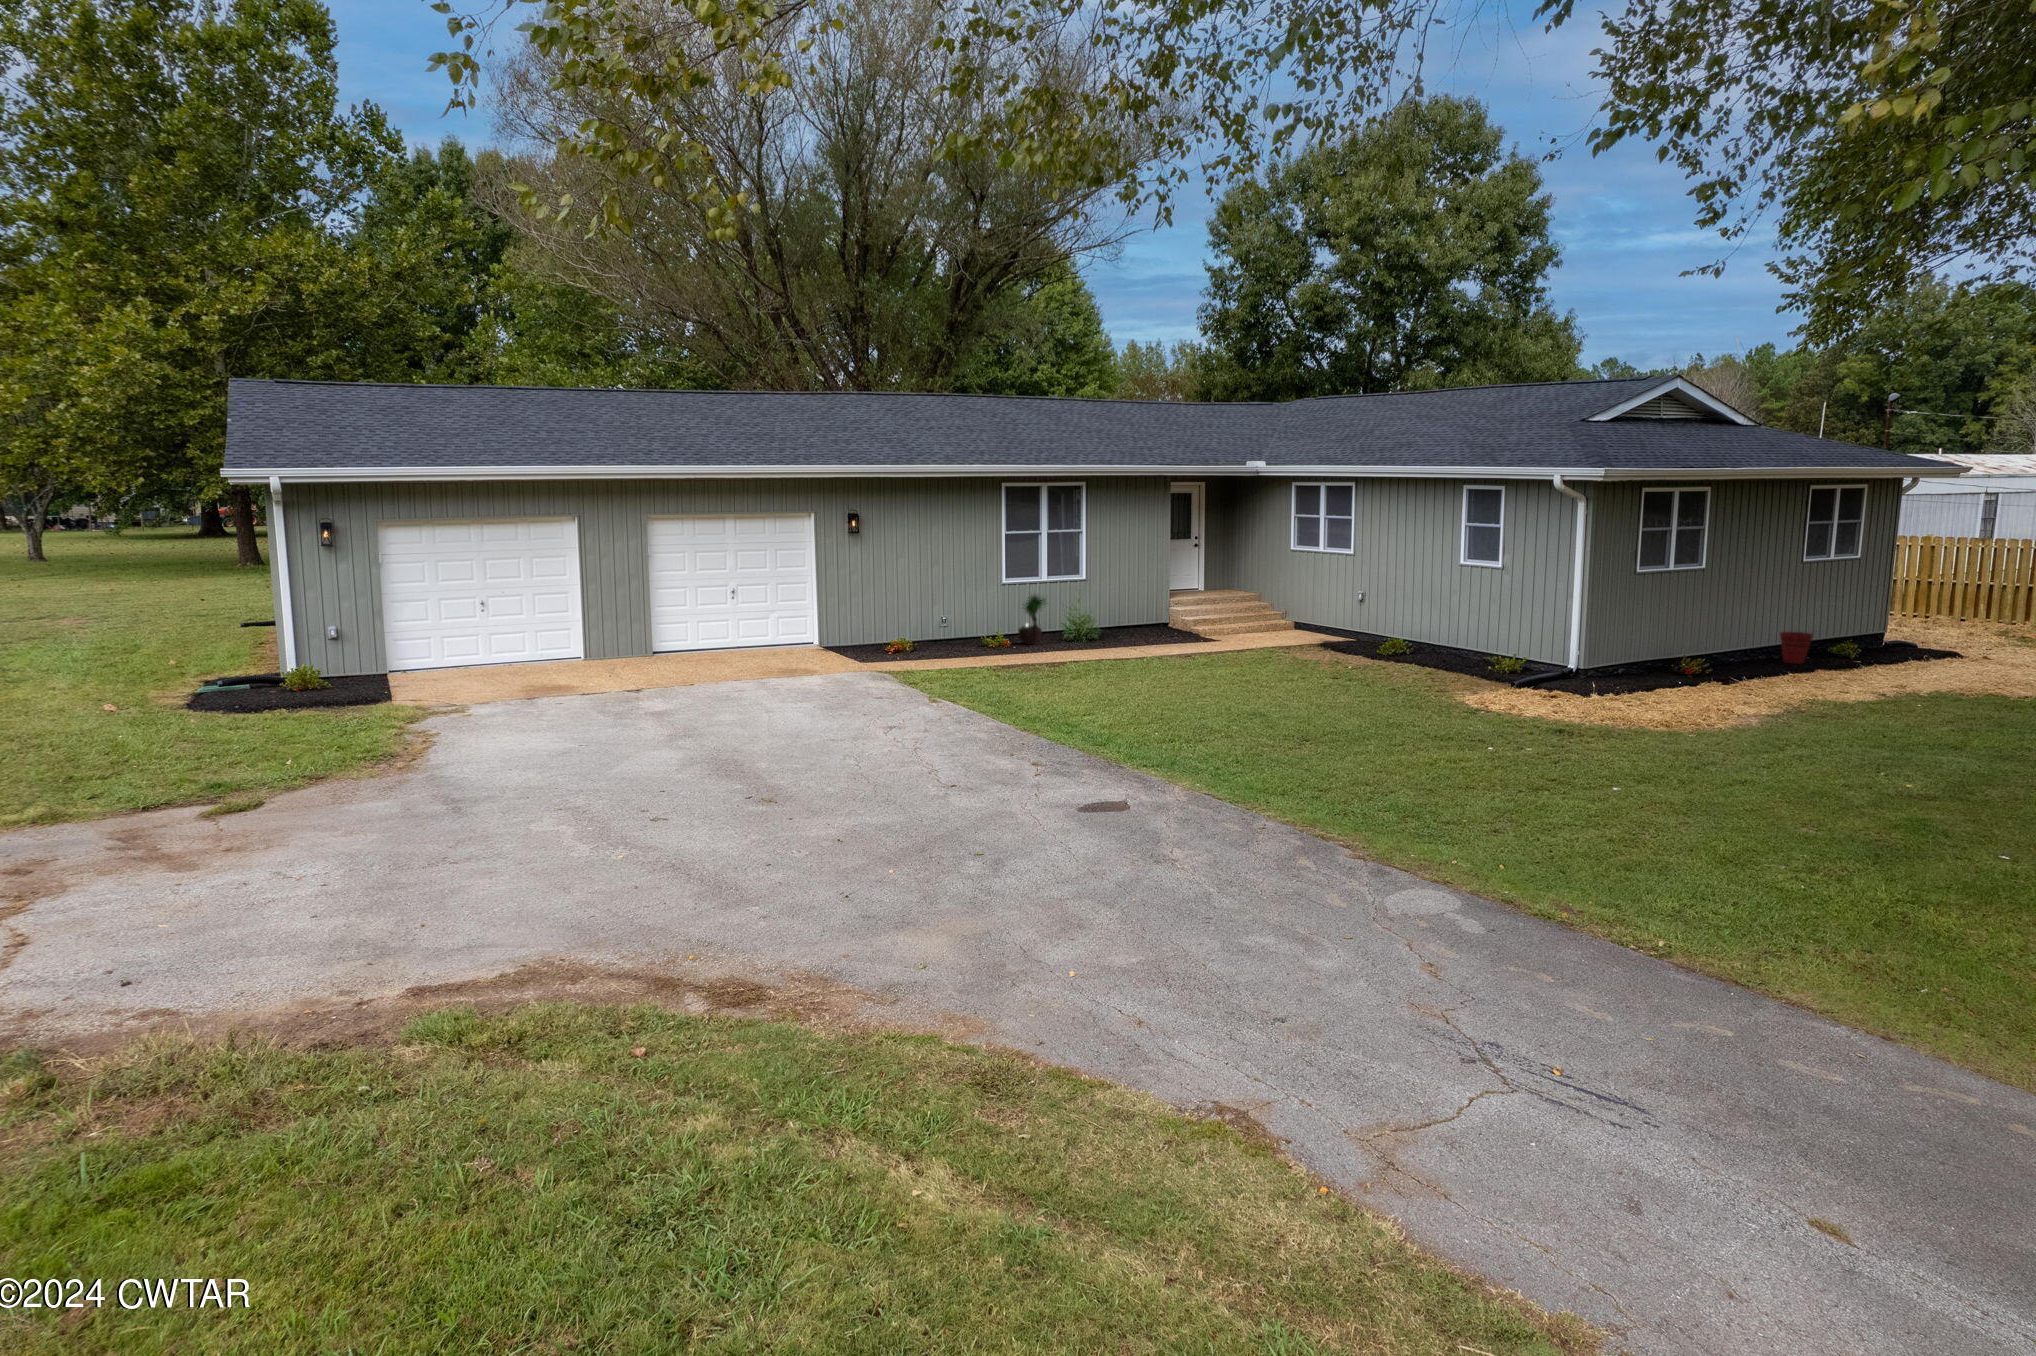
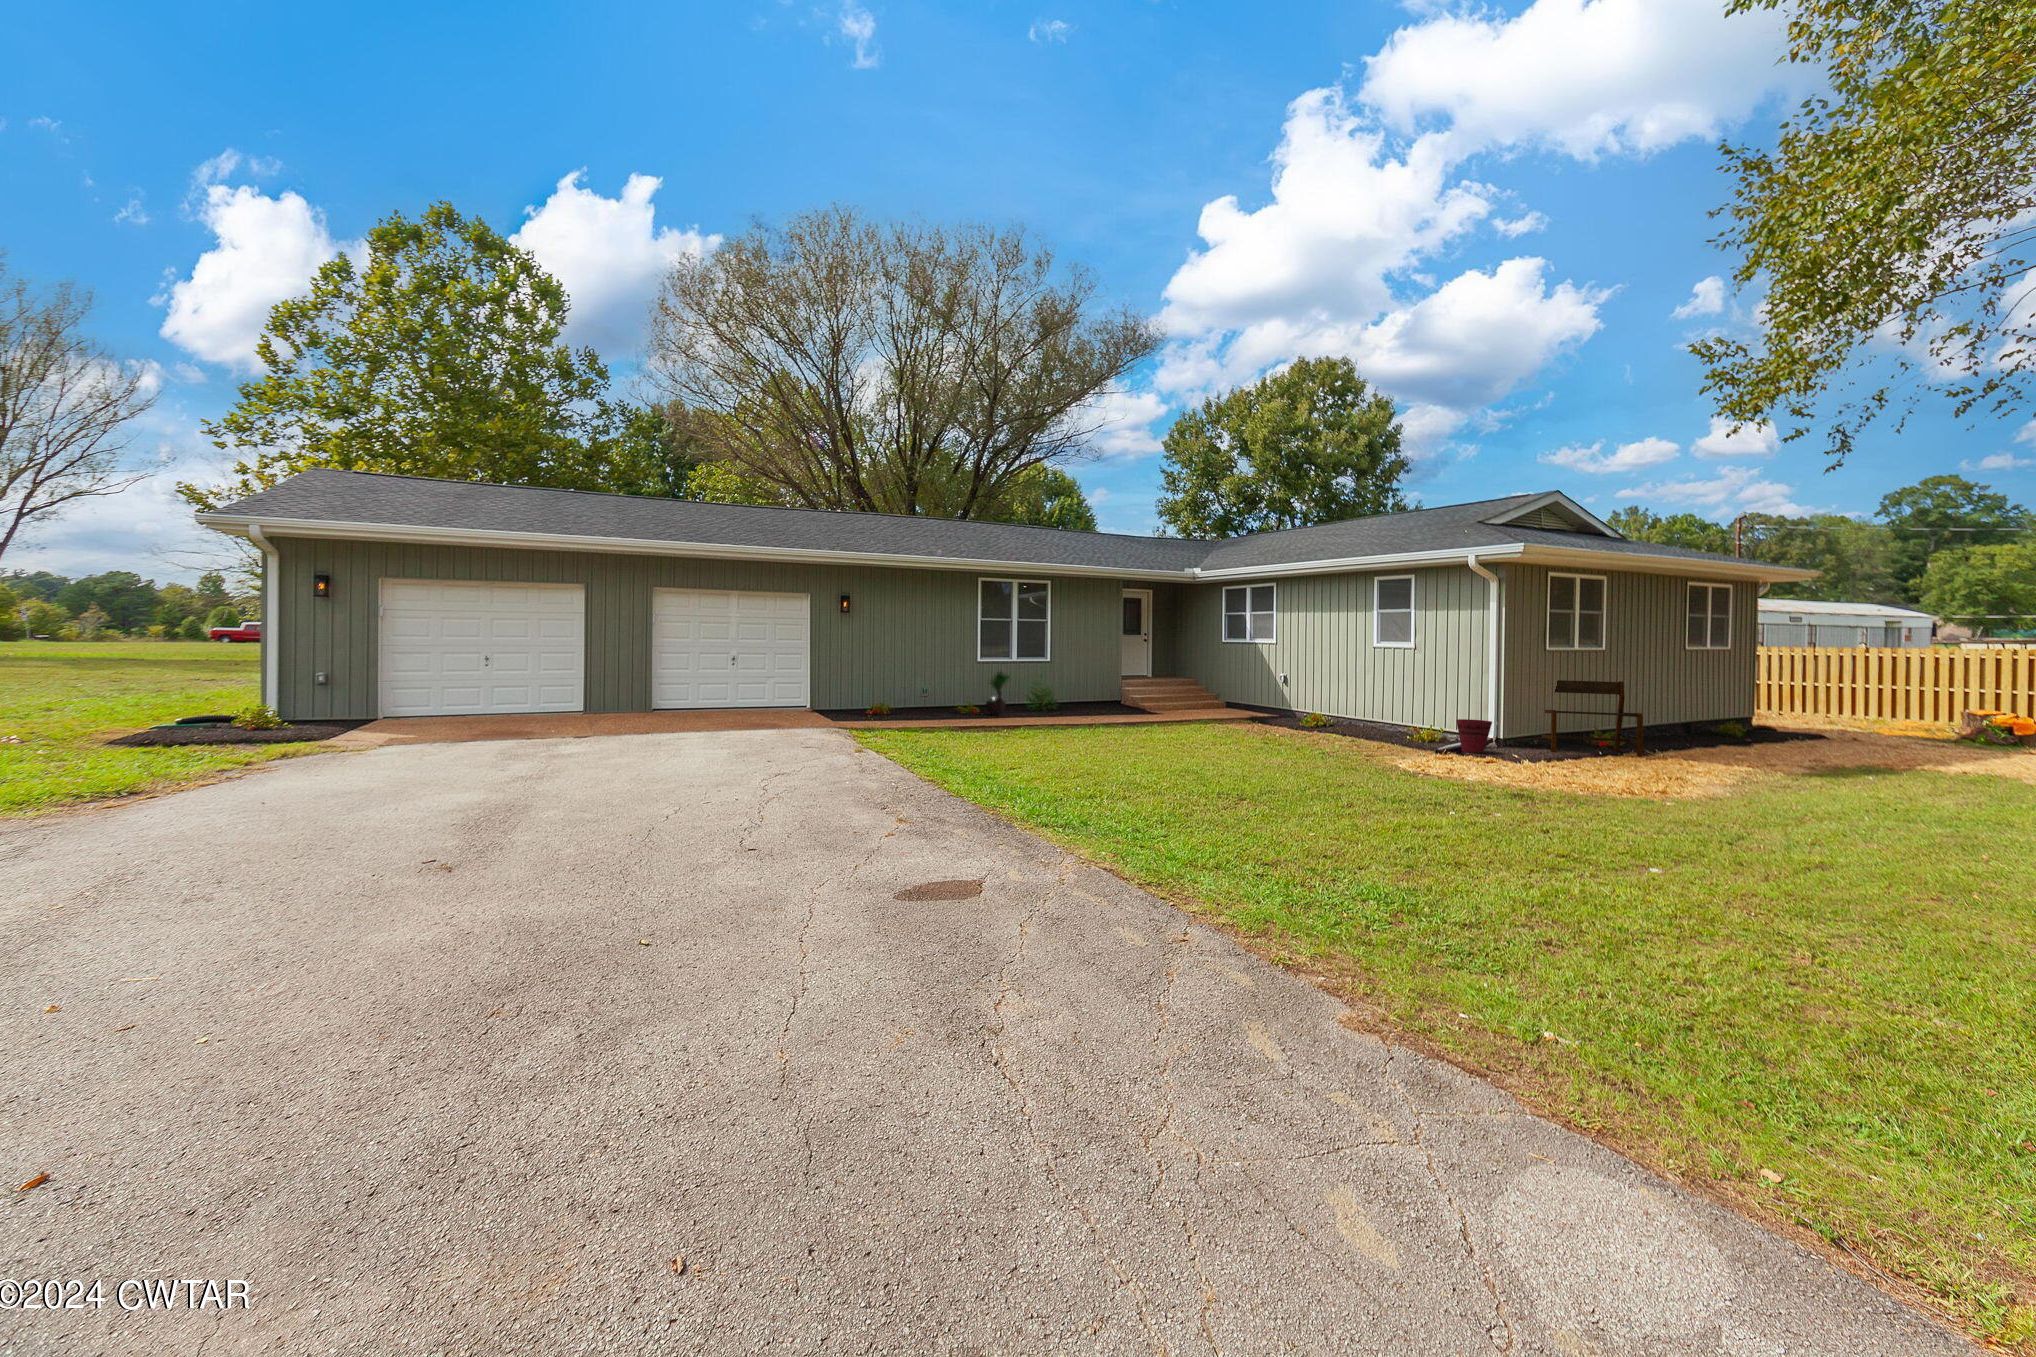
bench: none [1624,602,1723,684] -> present [1541,680,1643,756]
bucket: present [1780,632,1813,664] -> present [1456,719,1492,753]

